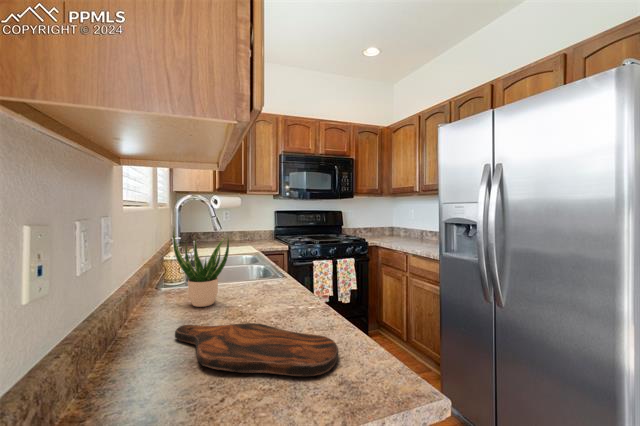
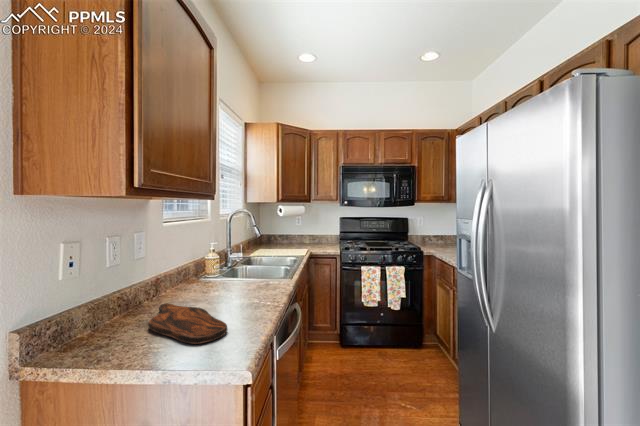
potted plant: present [173,228,229,307] -> none [189,238,225,294]

